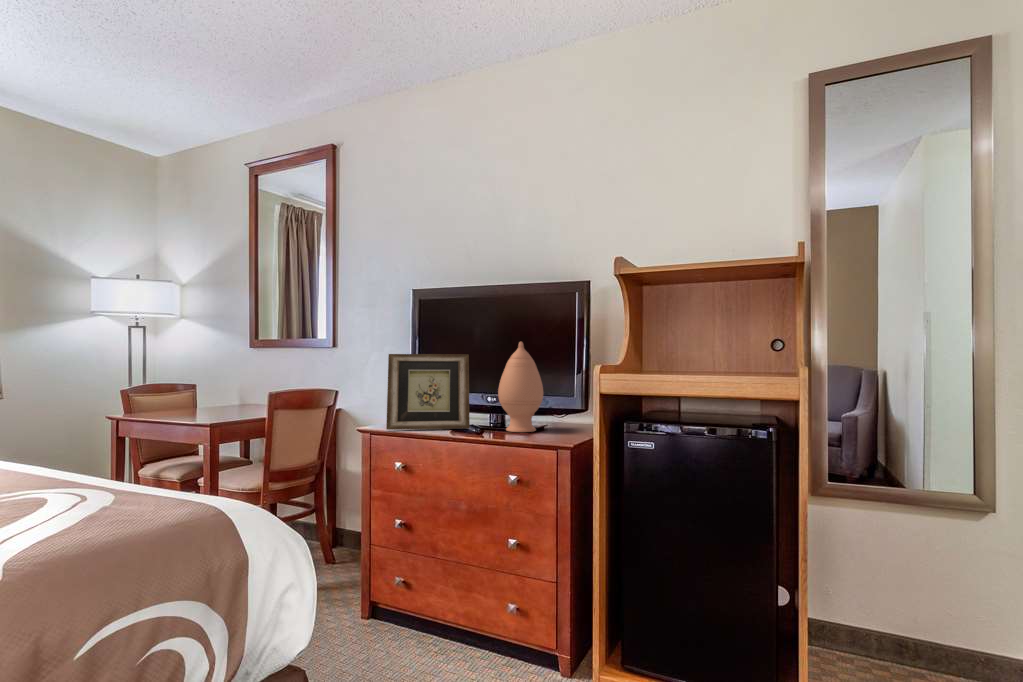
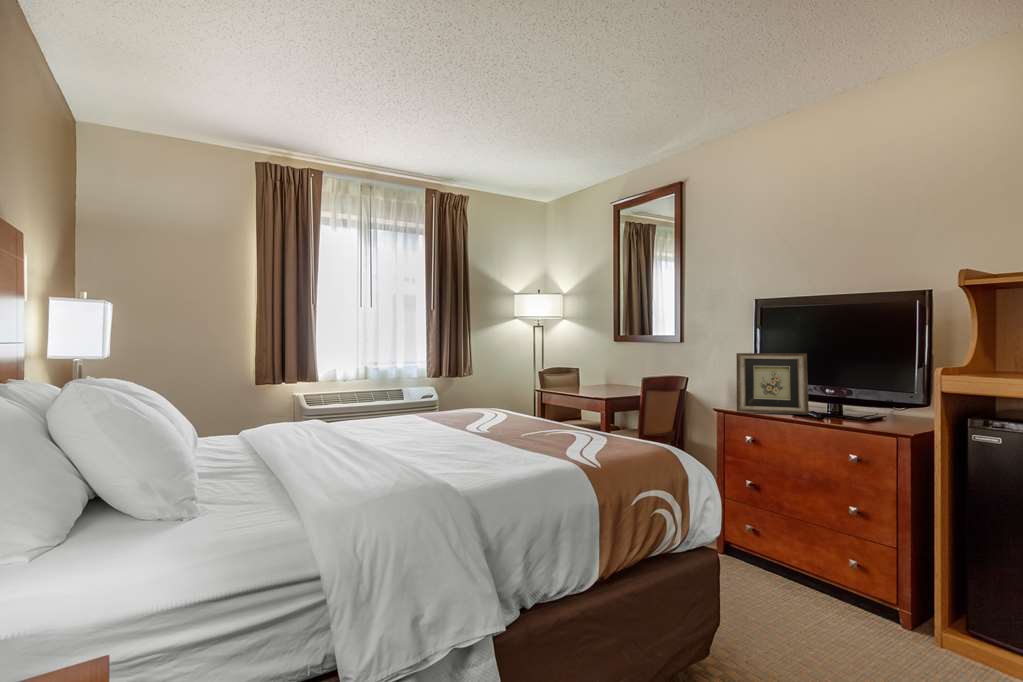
vase: present [498,342,543,432] -> none [836,344,882,421]

